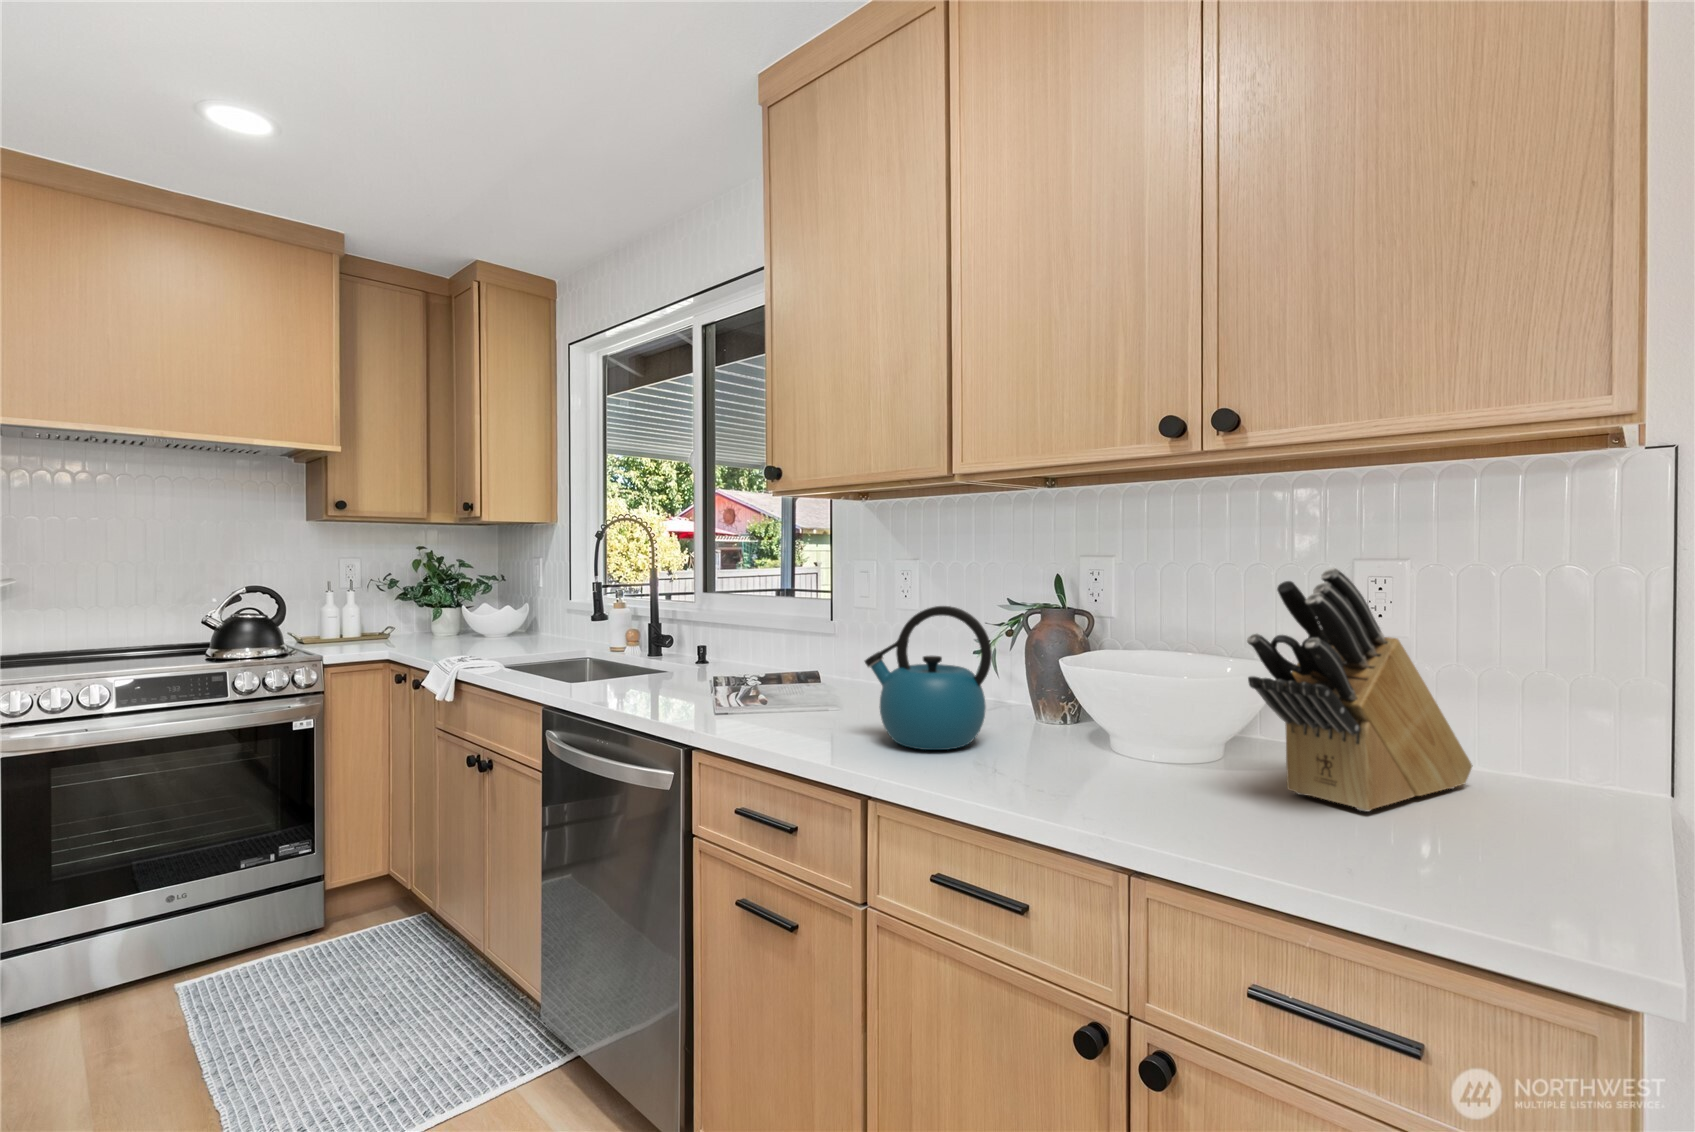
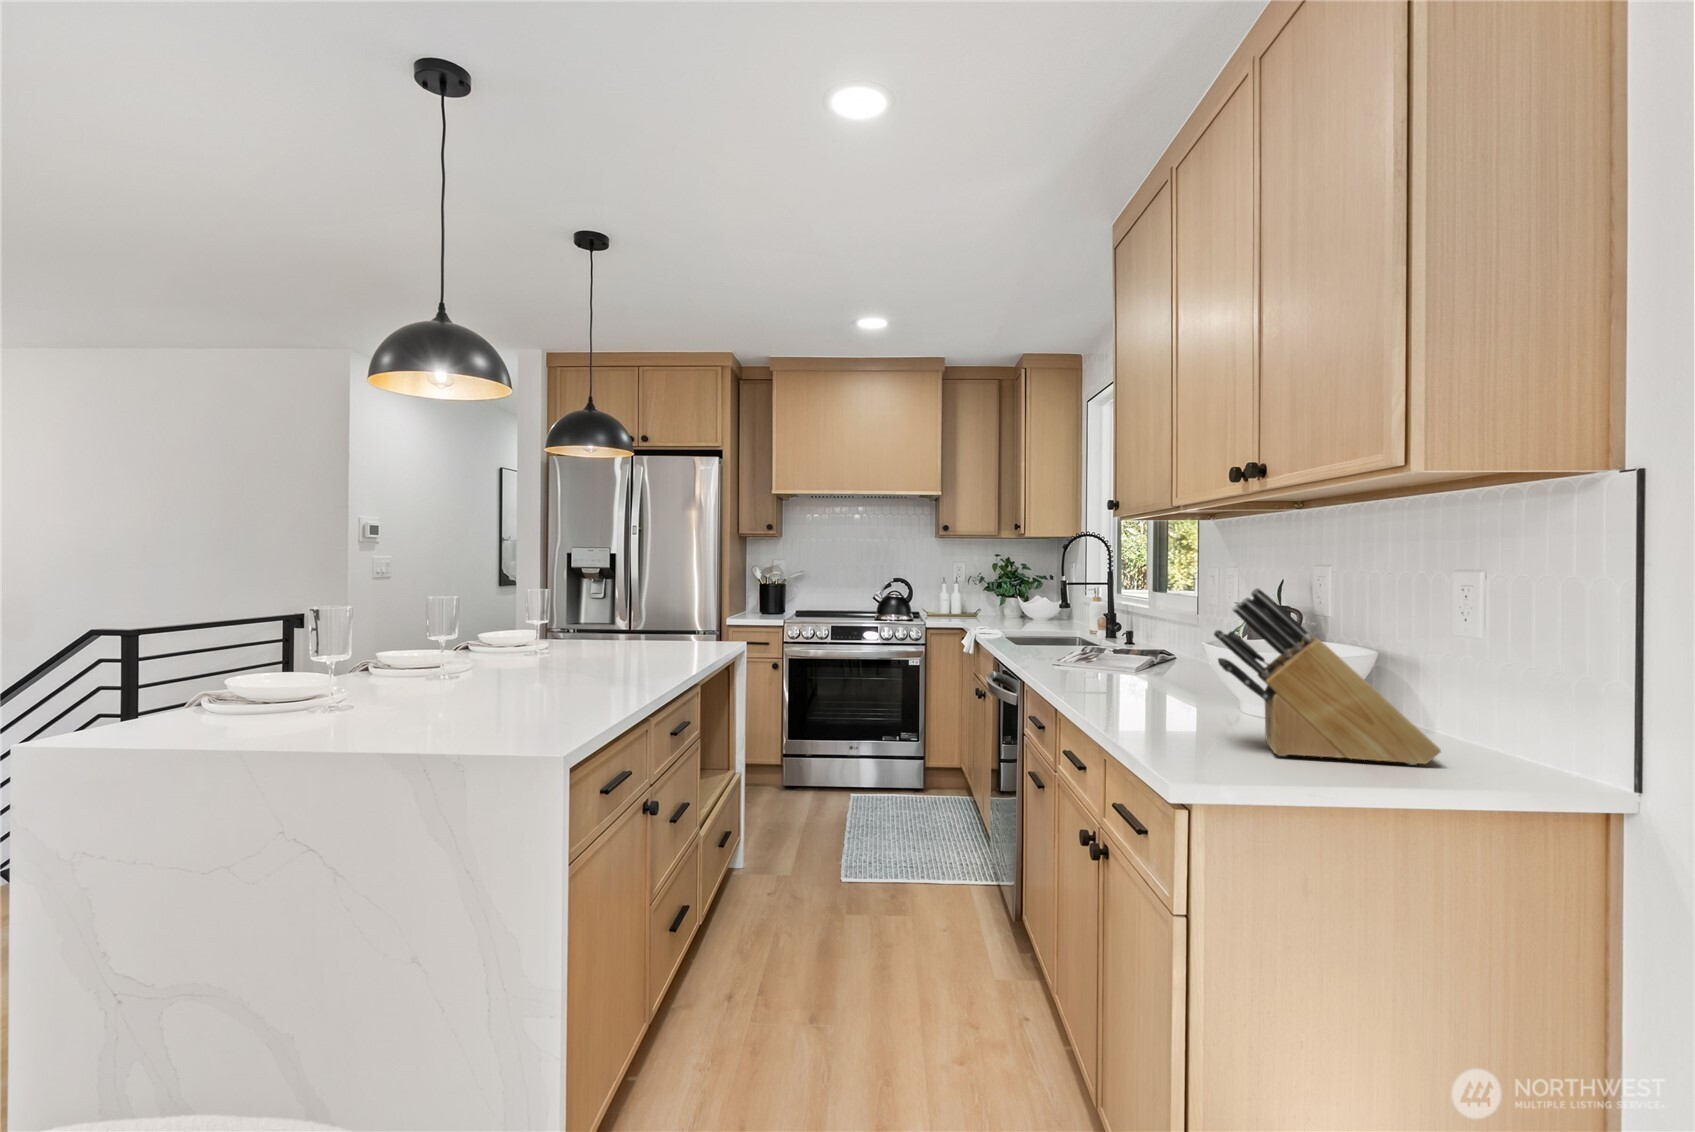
kettle: present [865,606,992,750] -> none [1094,606,1168,699]

